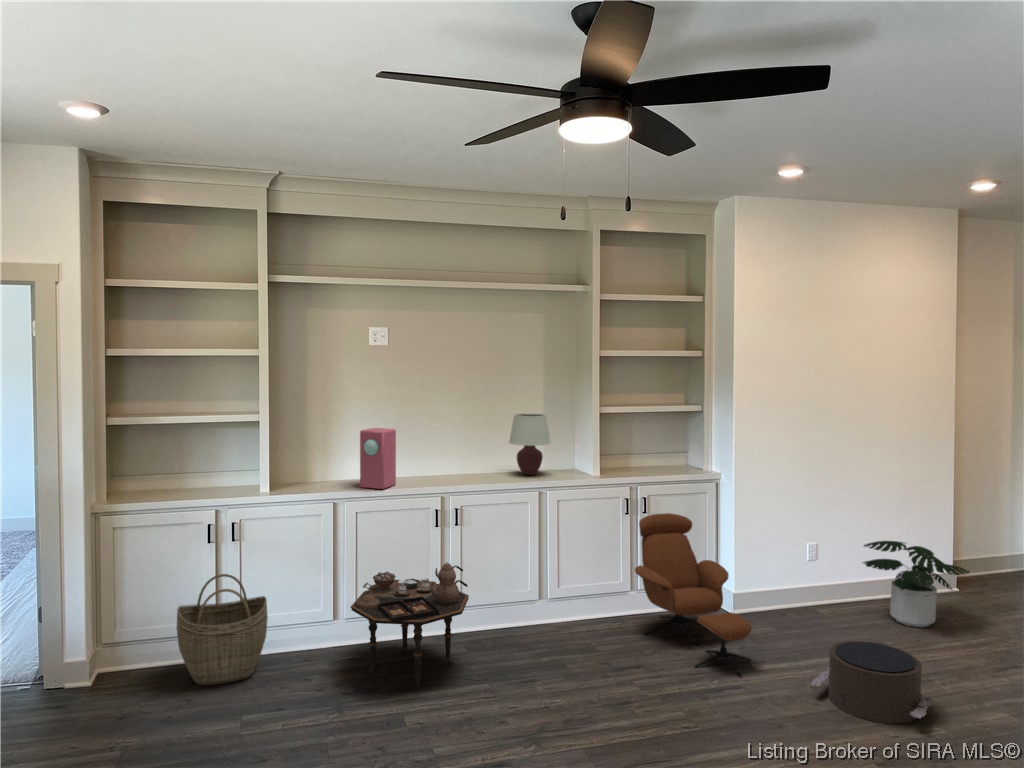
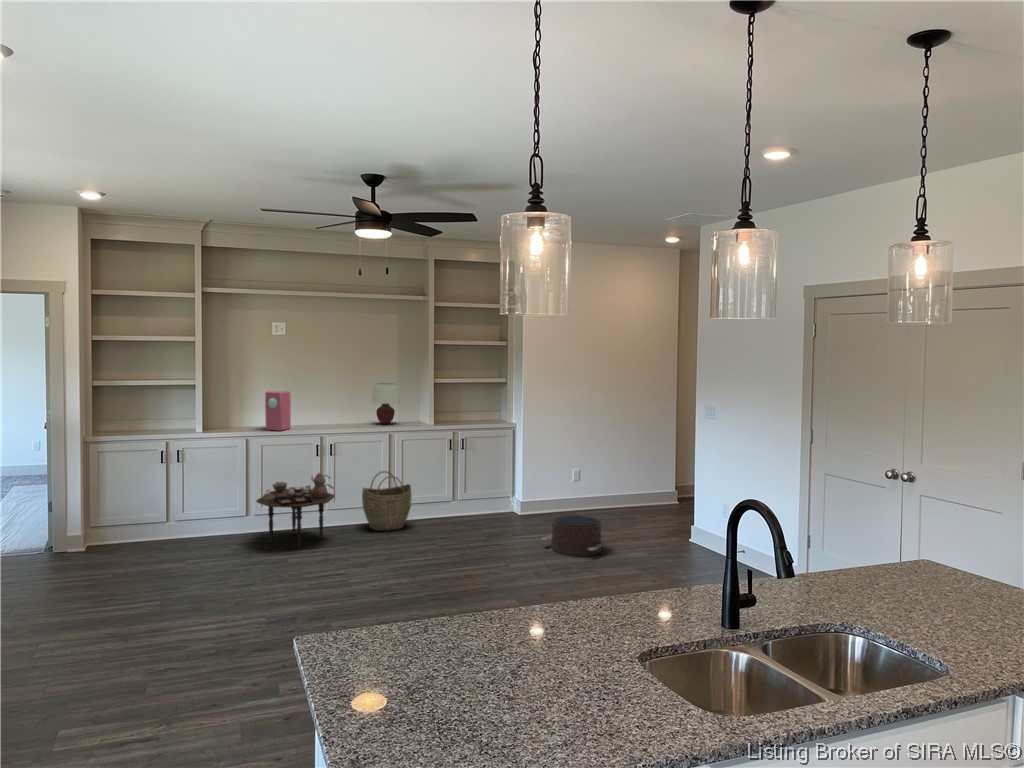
lounge chair: present [635,513,751,677] -> none [450,448,516,541]
potted plant: present [863,541,970,627] -> none [604,465,669,519]
woven basket: present [176,574,268,685] -> present [362,471,411,531]

